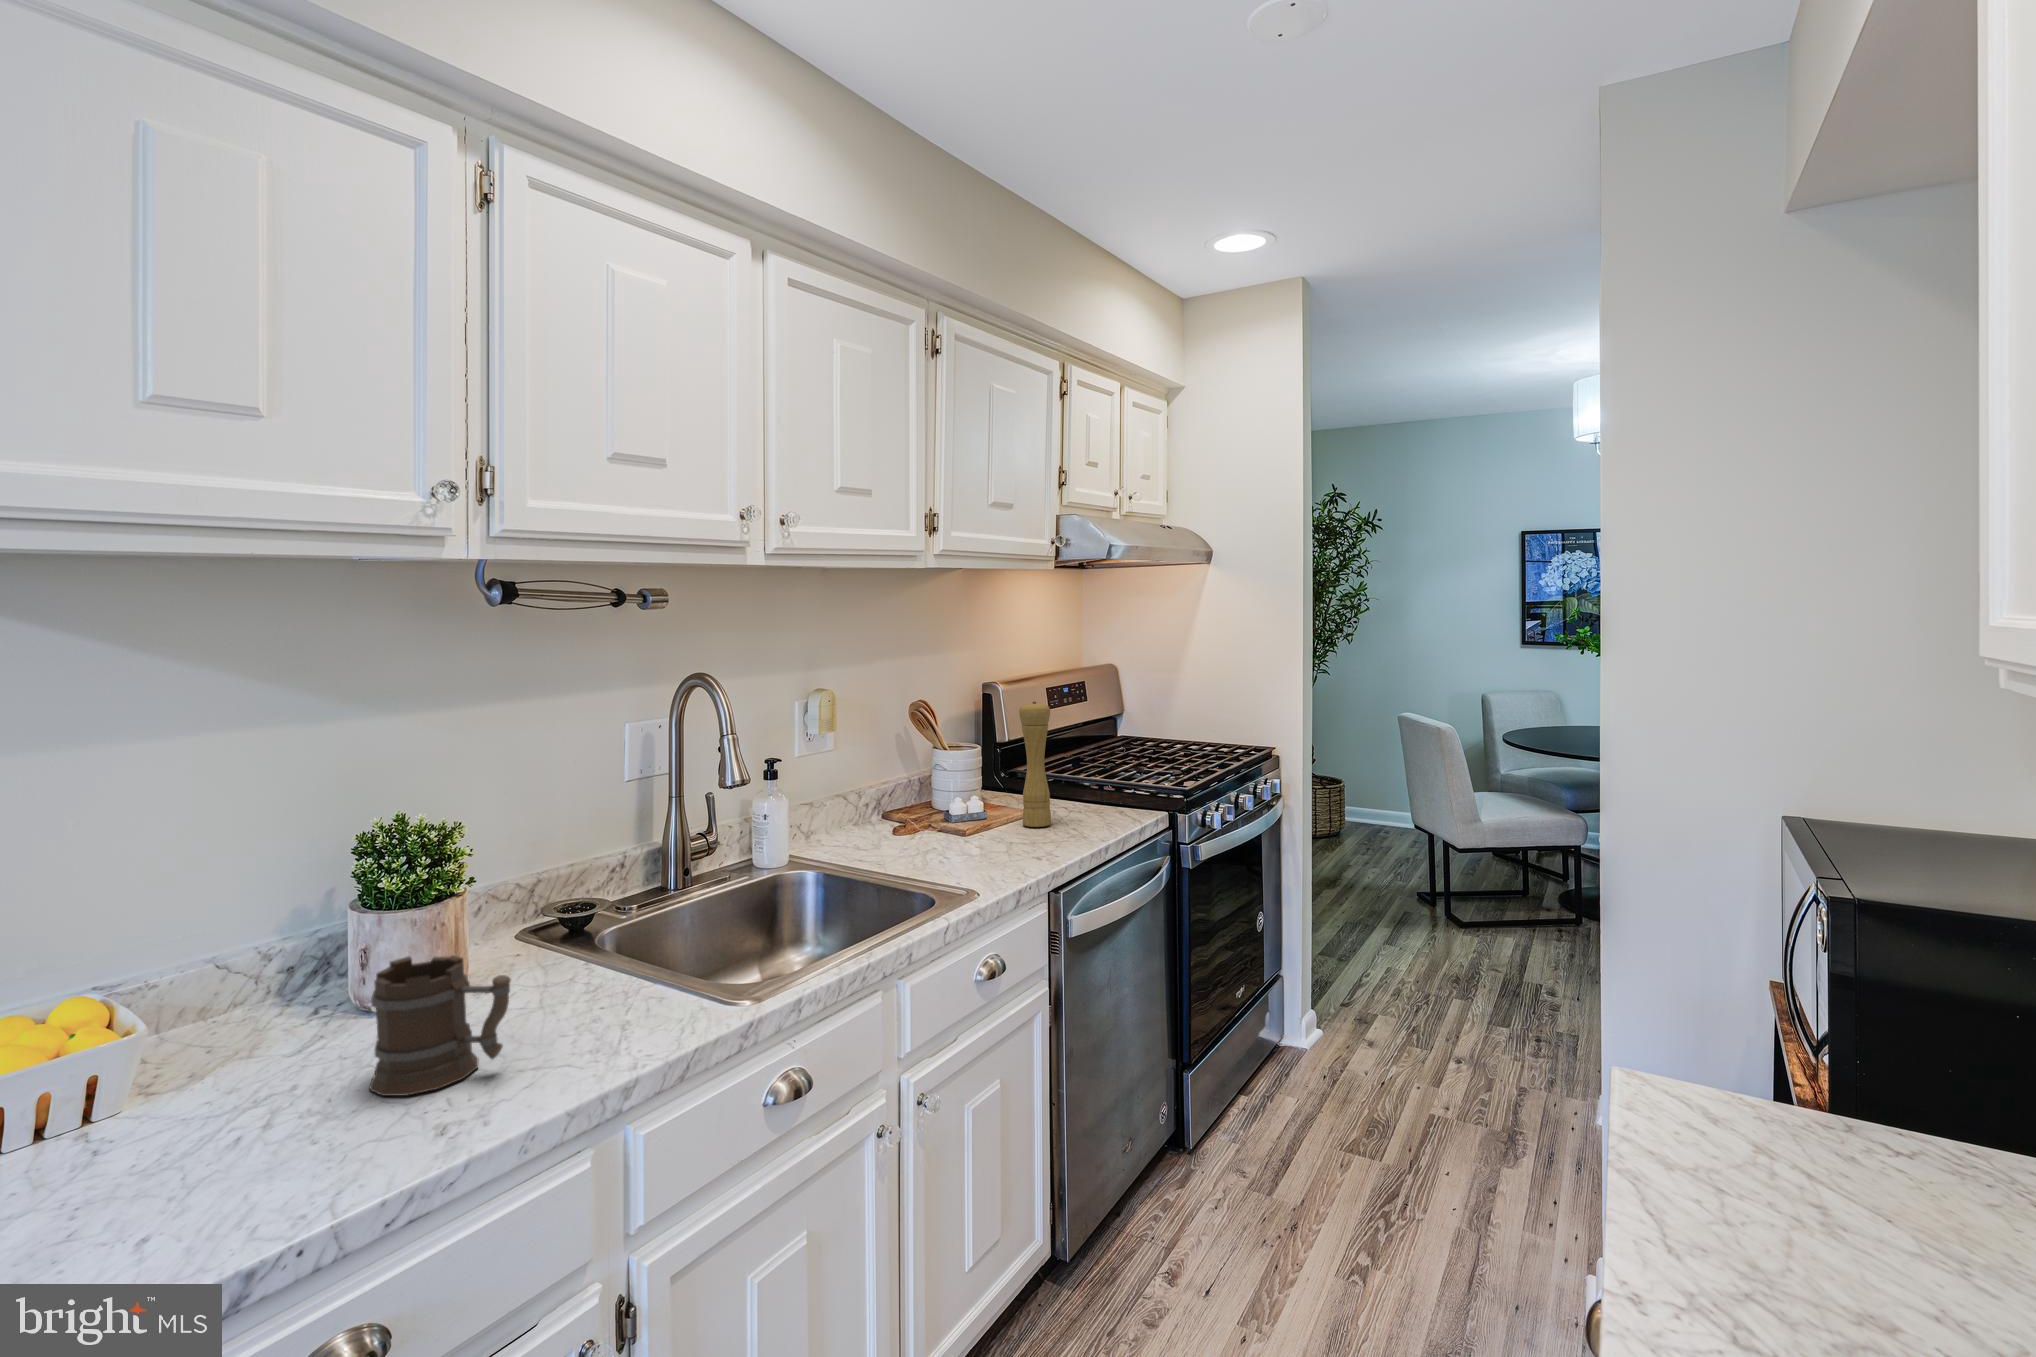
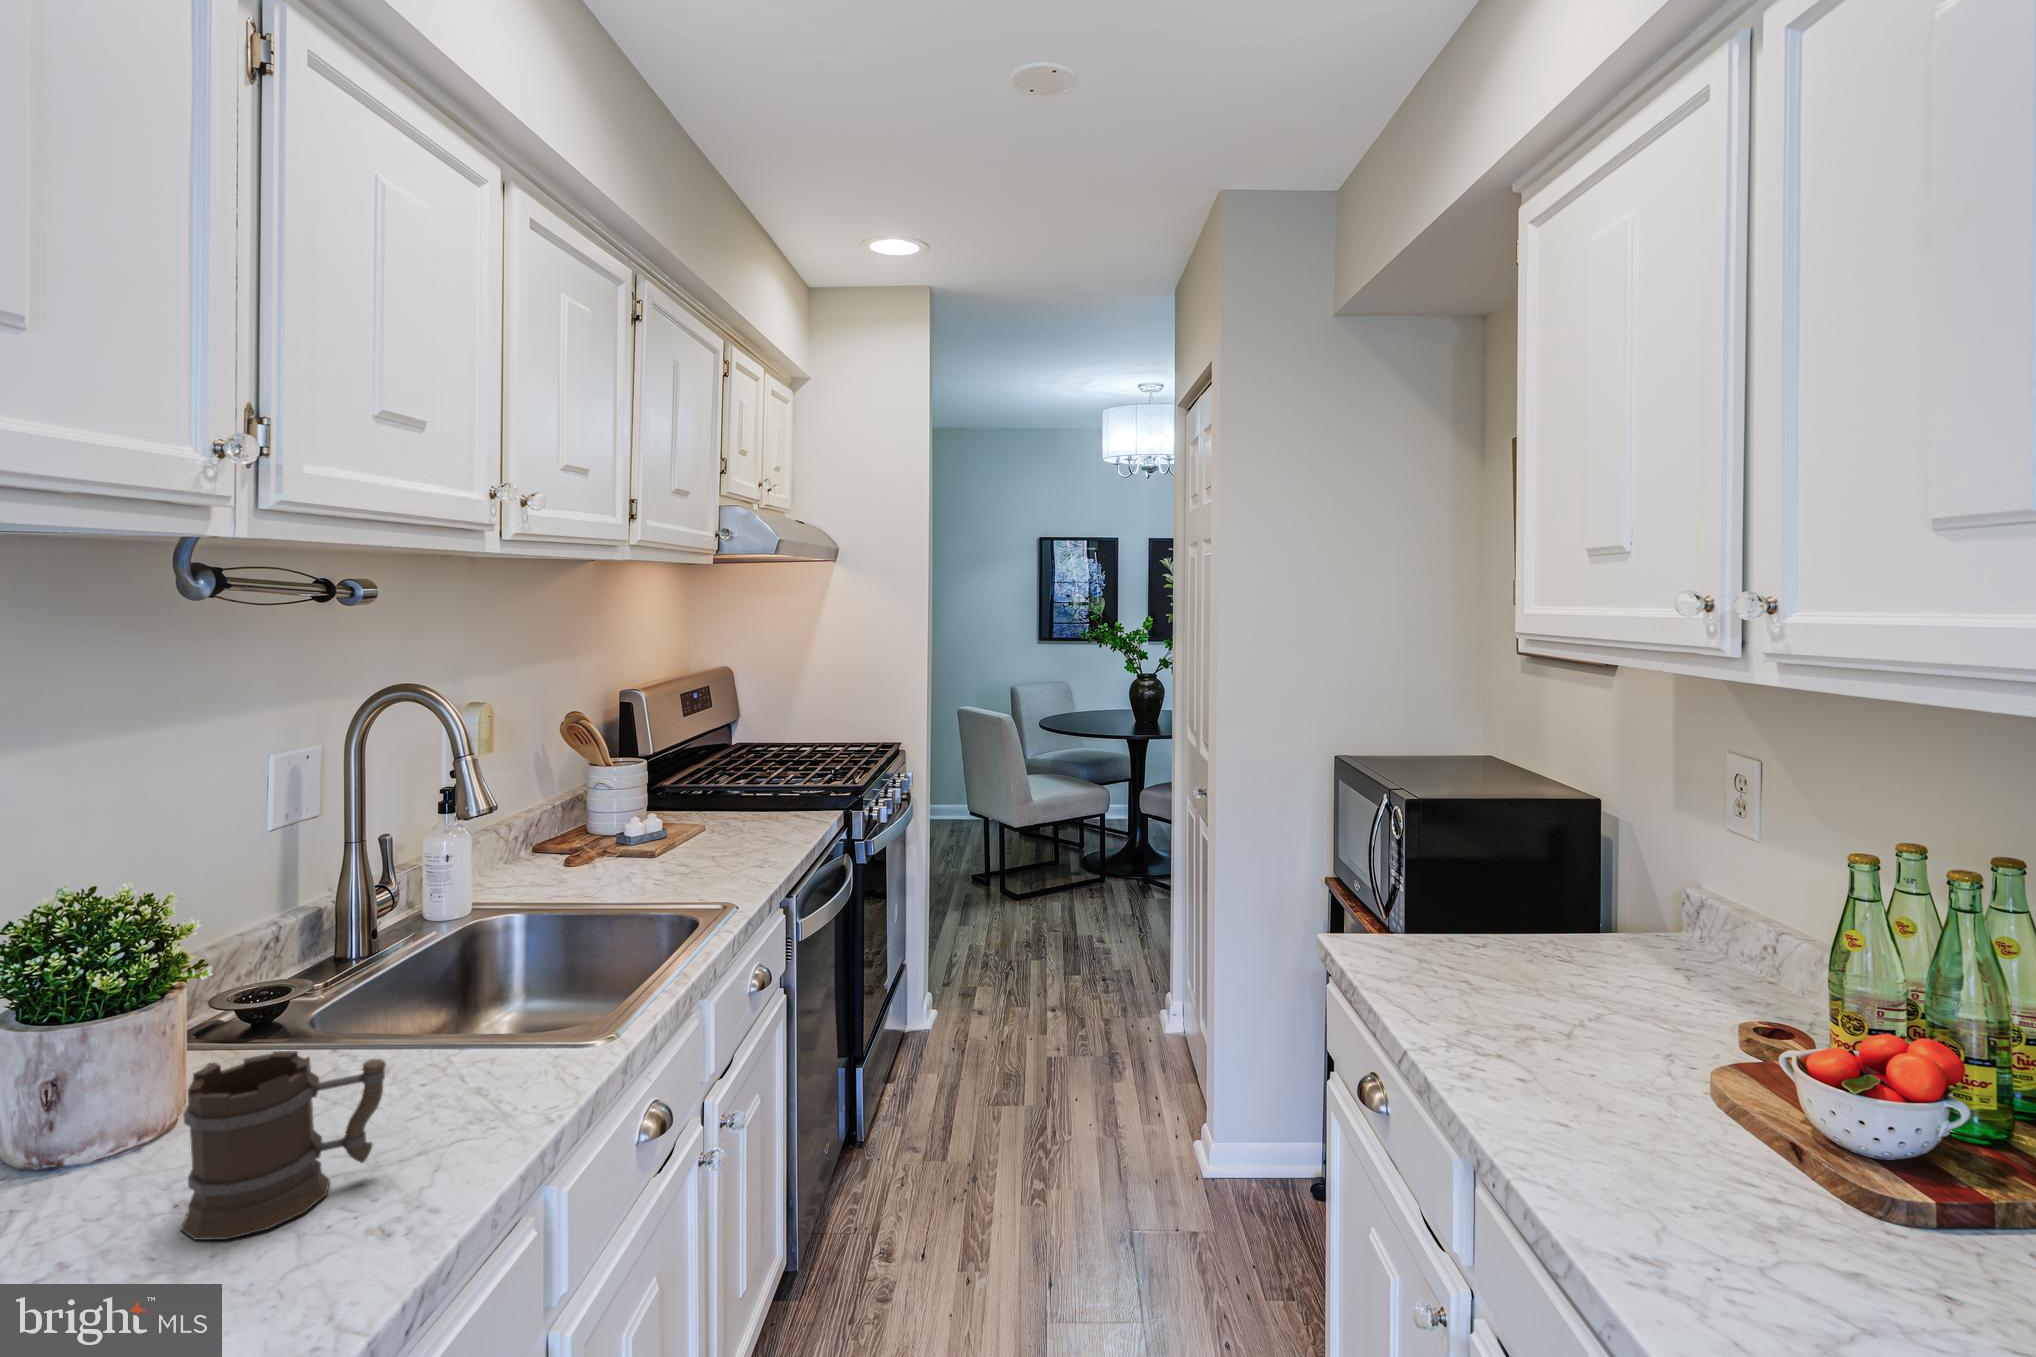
pepper mill: present [1019,702,1051,827] -> none [703,712,739,841]

